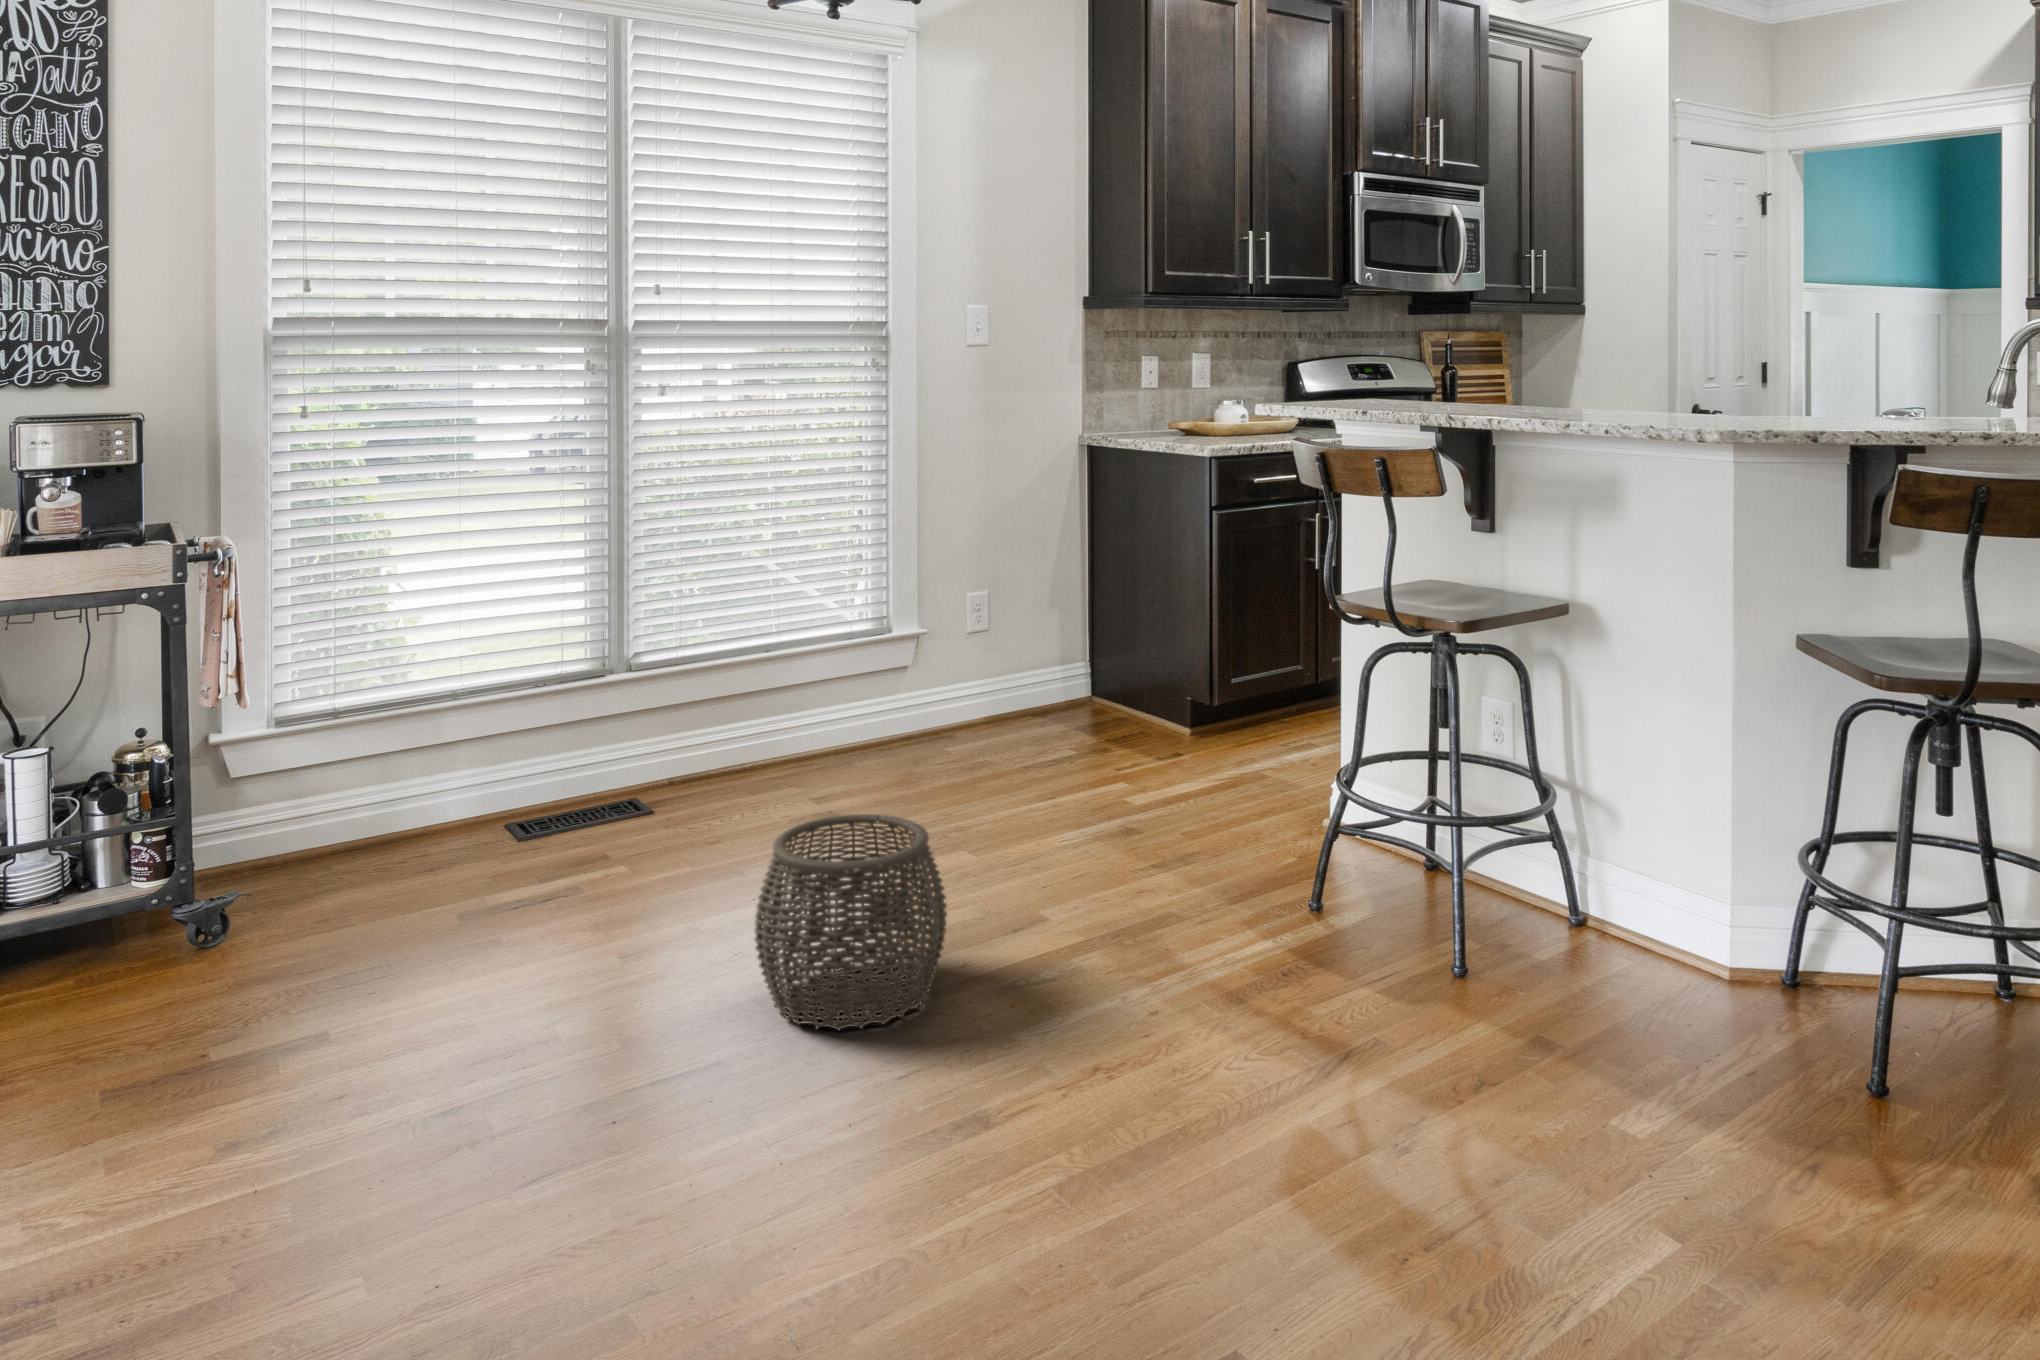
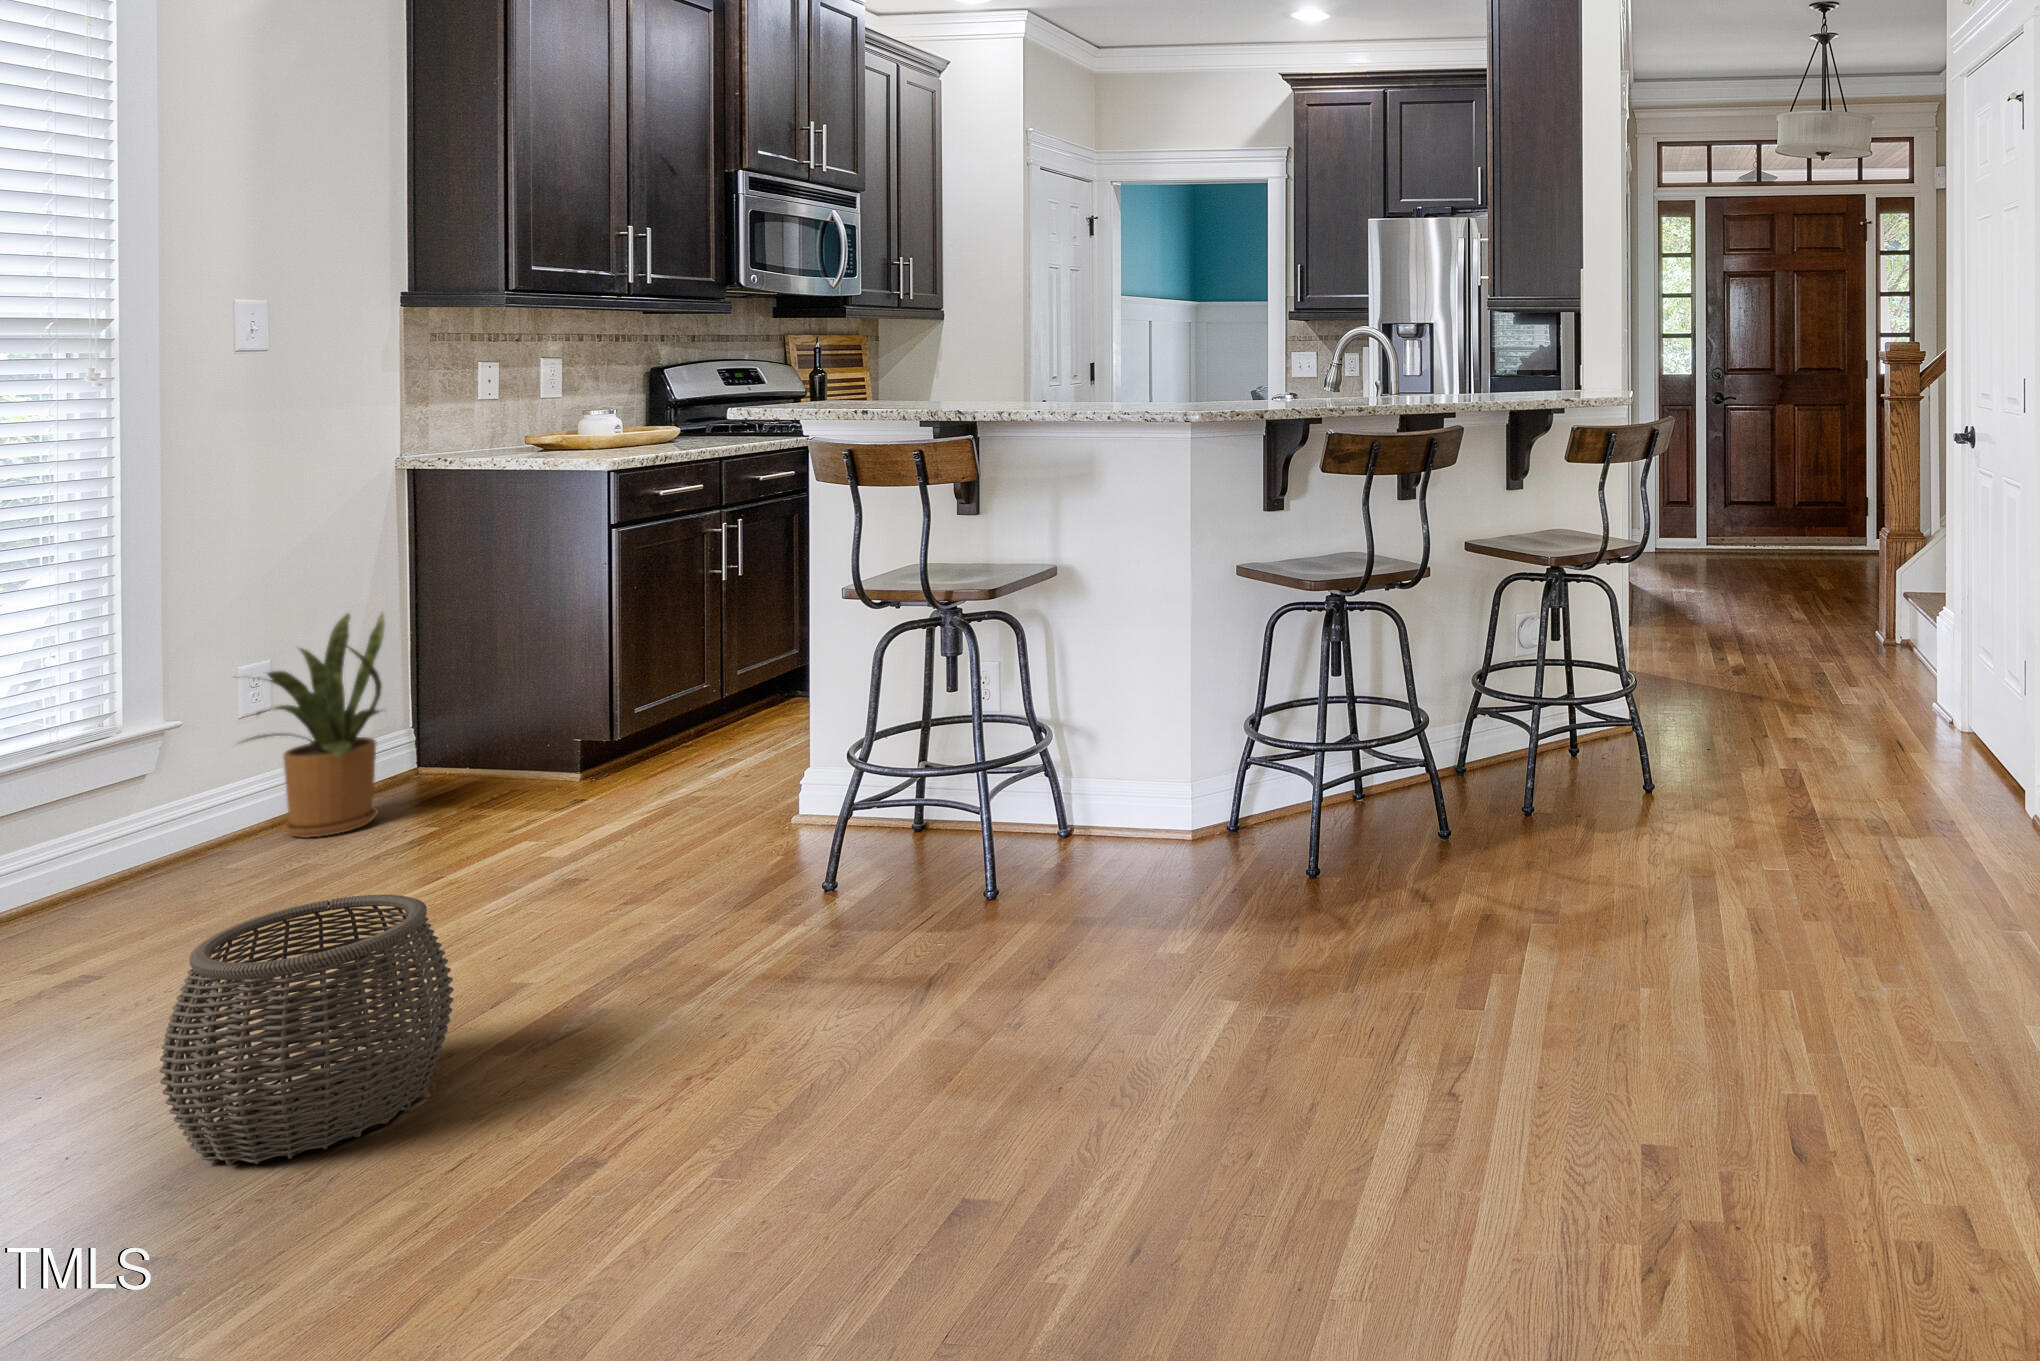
house plant: none [946,564,1055,749] -> present [238,614,385,838]

